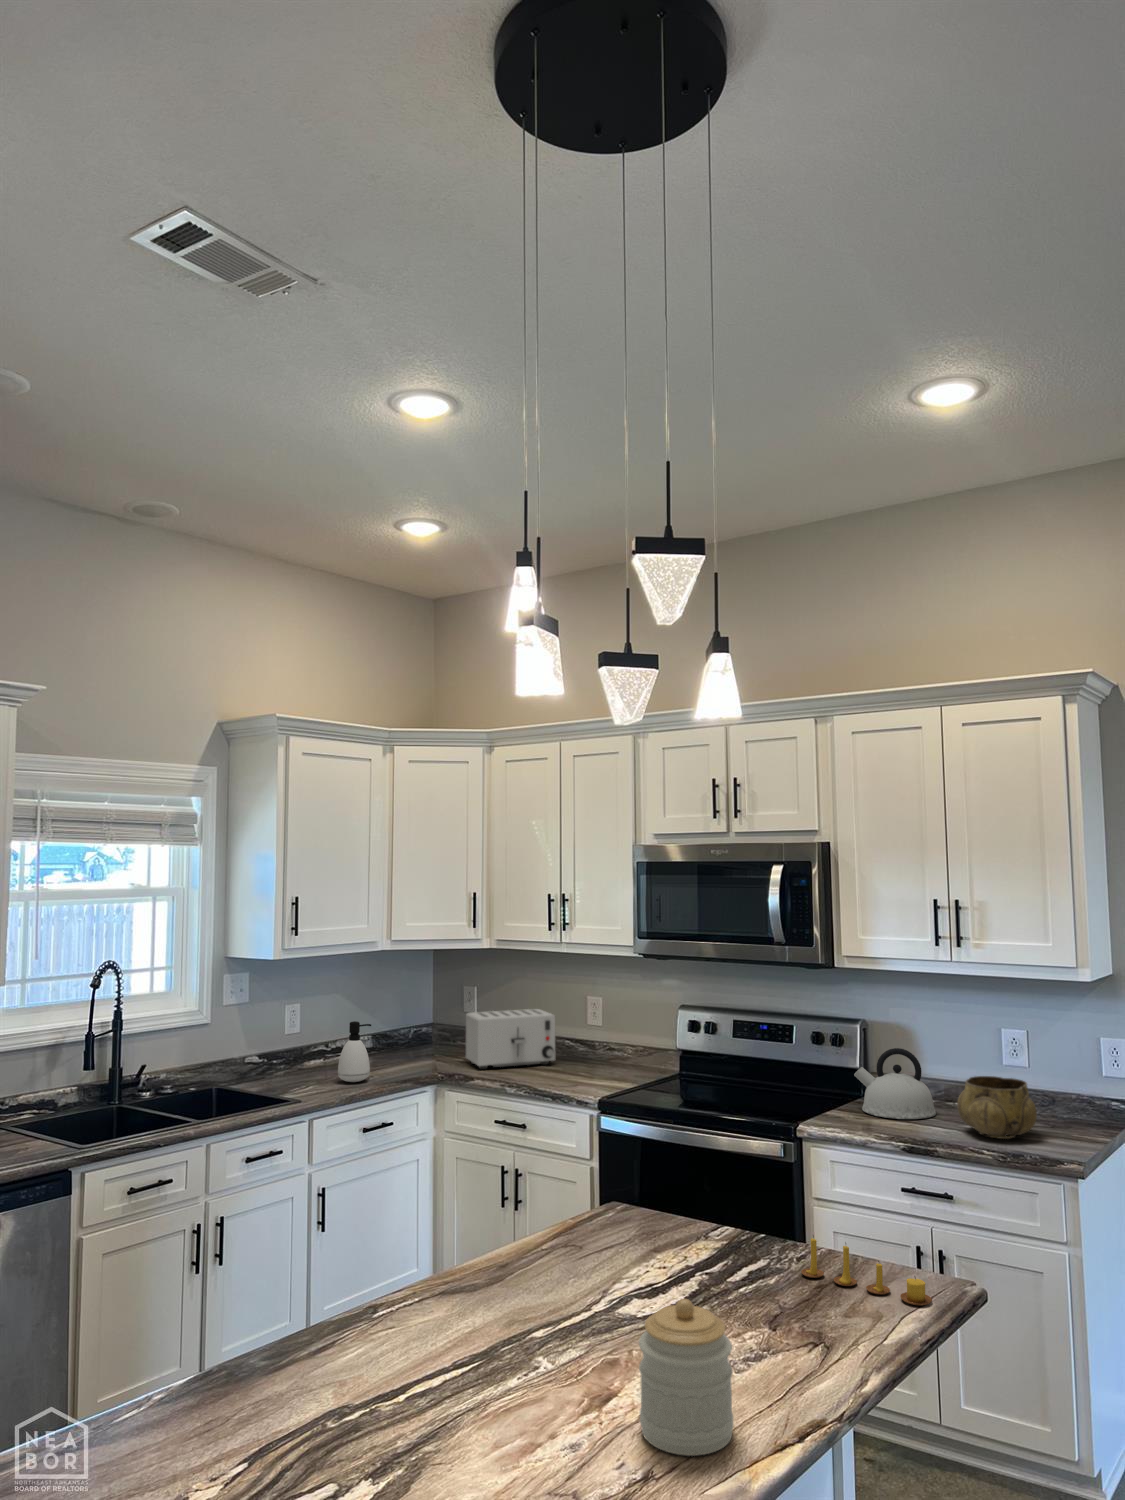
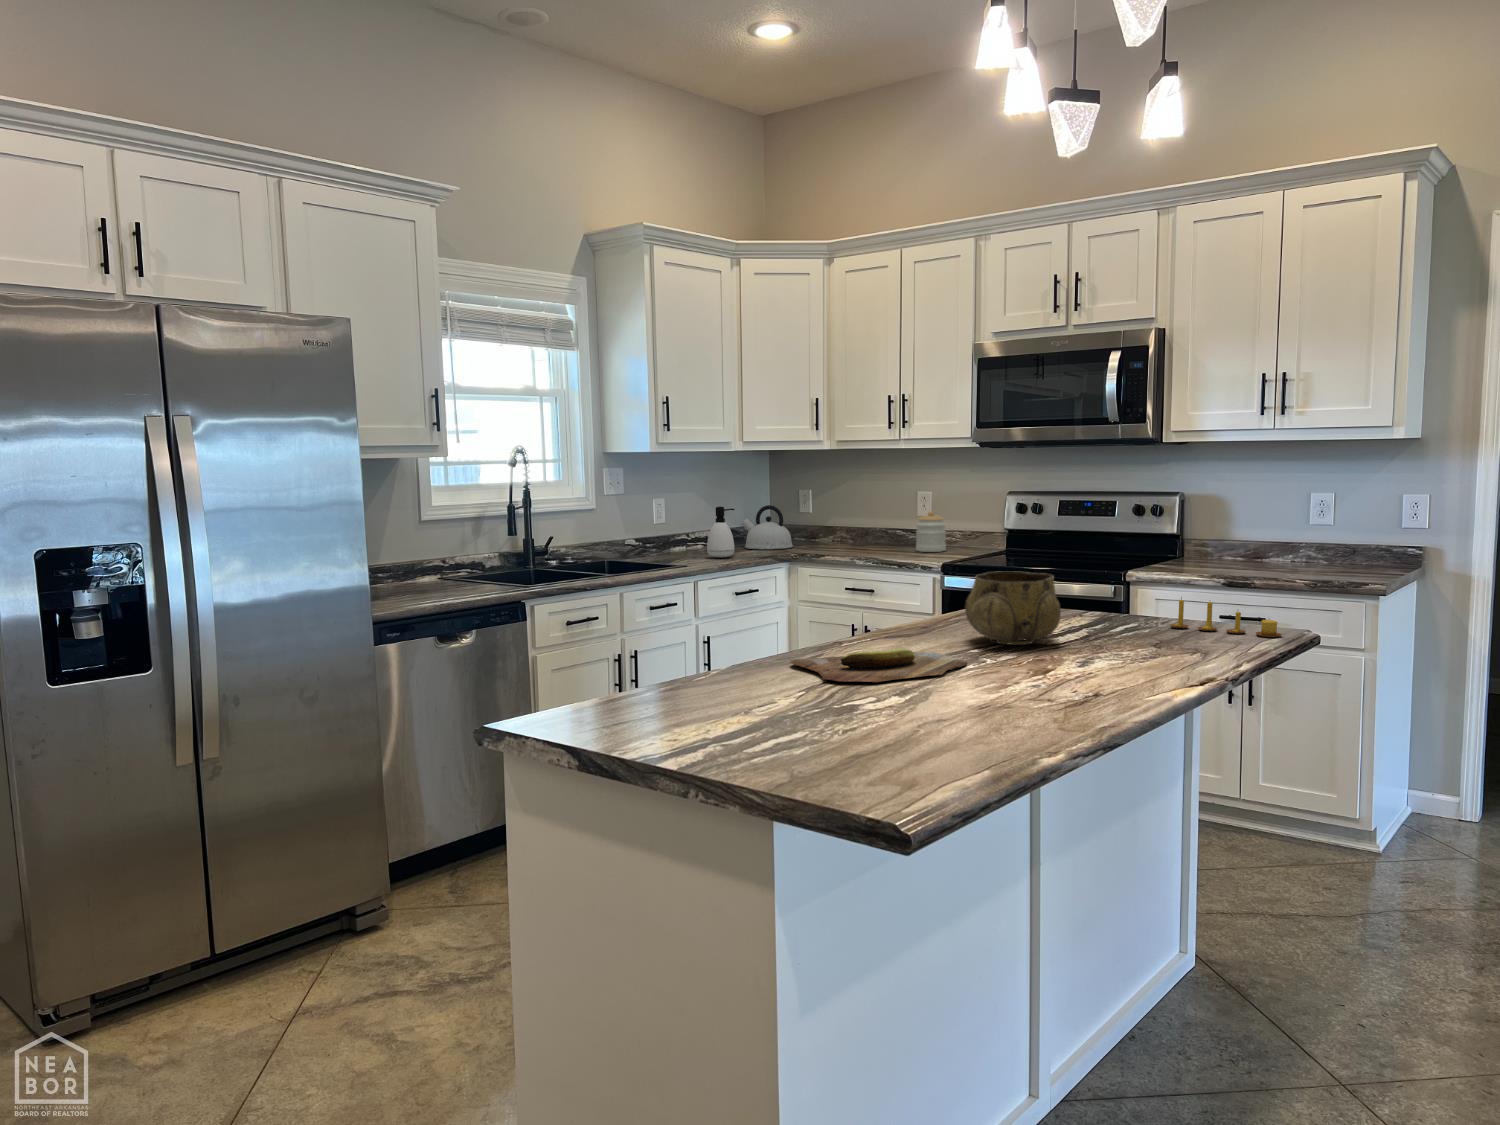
toaster: present [466,1009,555,1069] -> none [810,503,891,551]
kettle: present [854,1048,936,1119] -> present [742,505,793,549]
decorative bowl: present [957,1076,1037,1139] -> present [965,571,1061,645]
jar: present [639,1299,734,1456] -> present [916,511,946,552]
cutting board: none [269,1342,507,1442] -> present [790,648,967,682]

